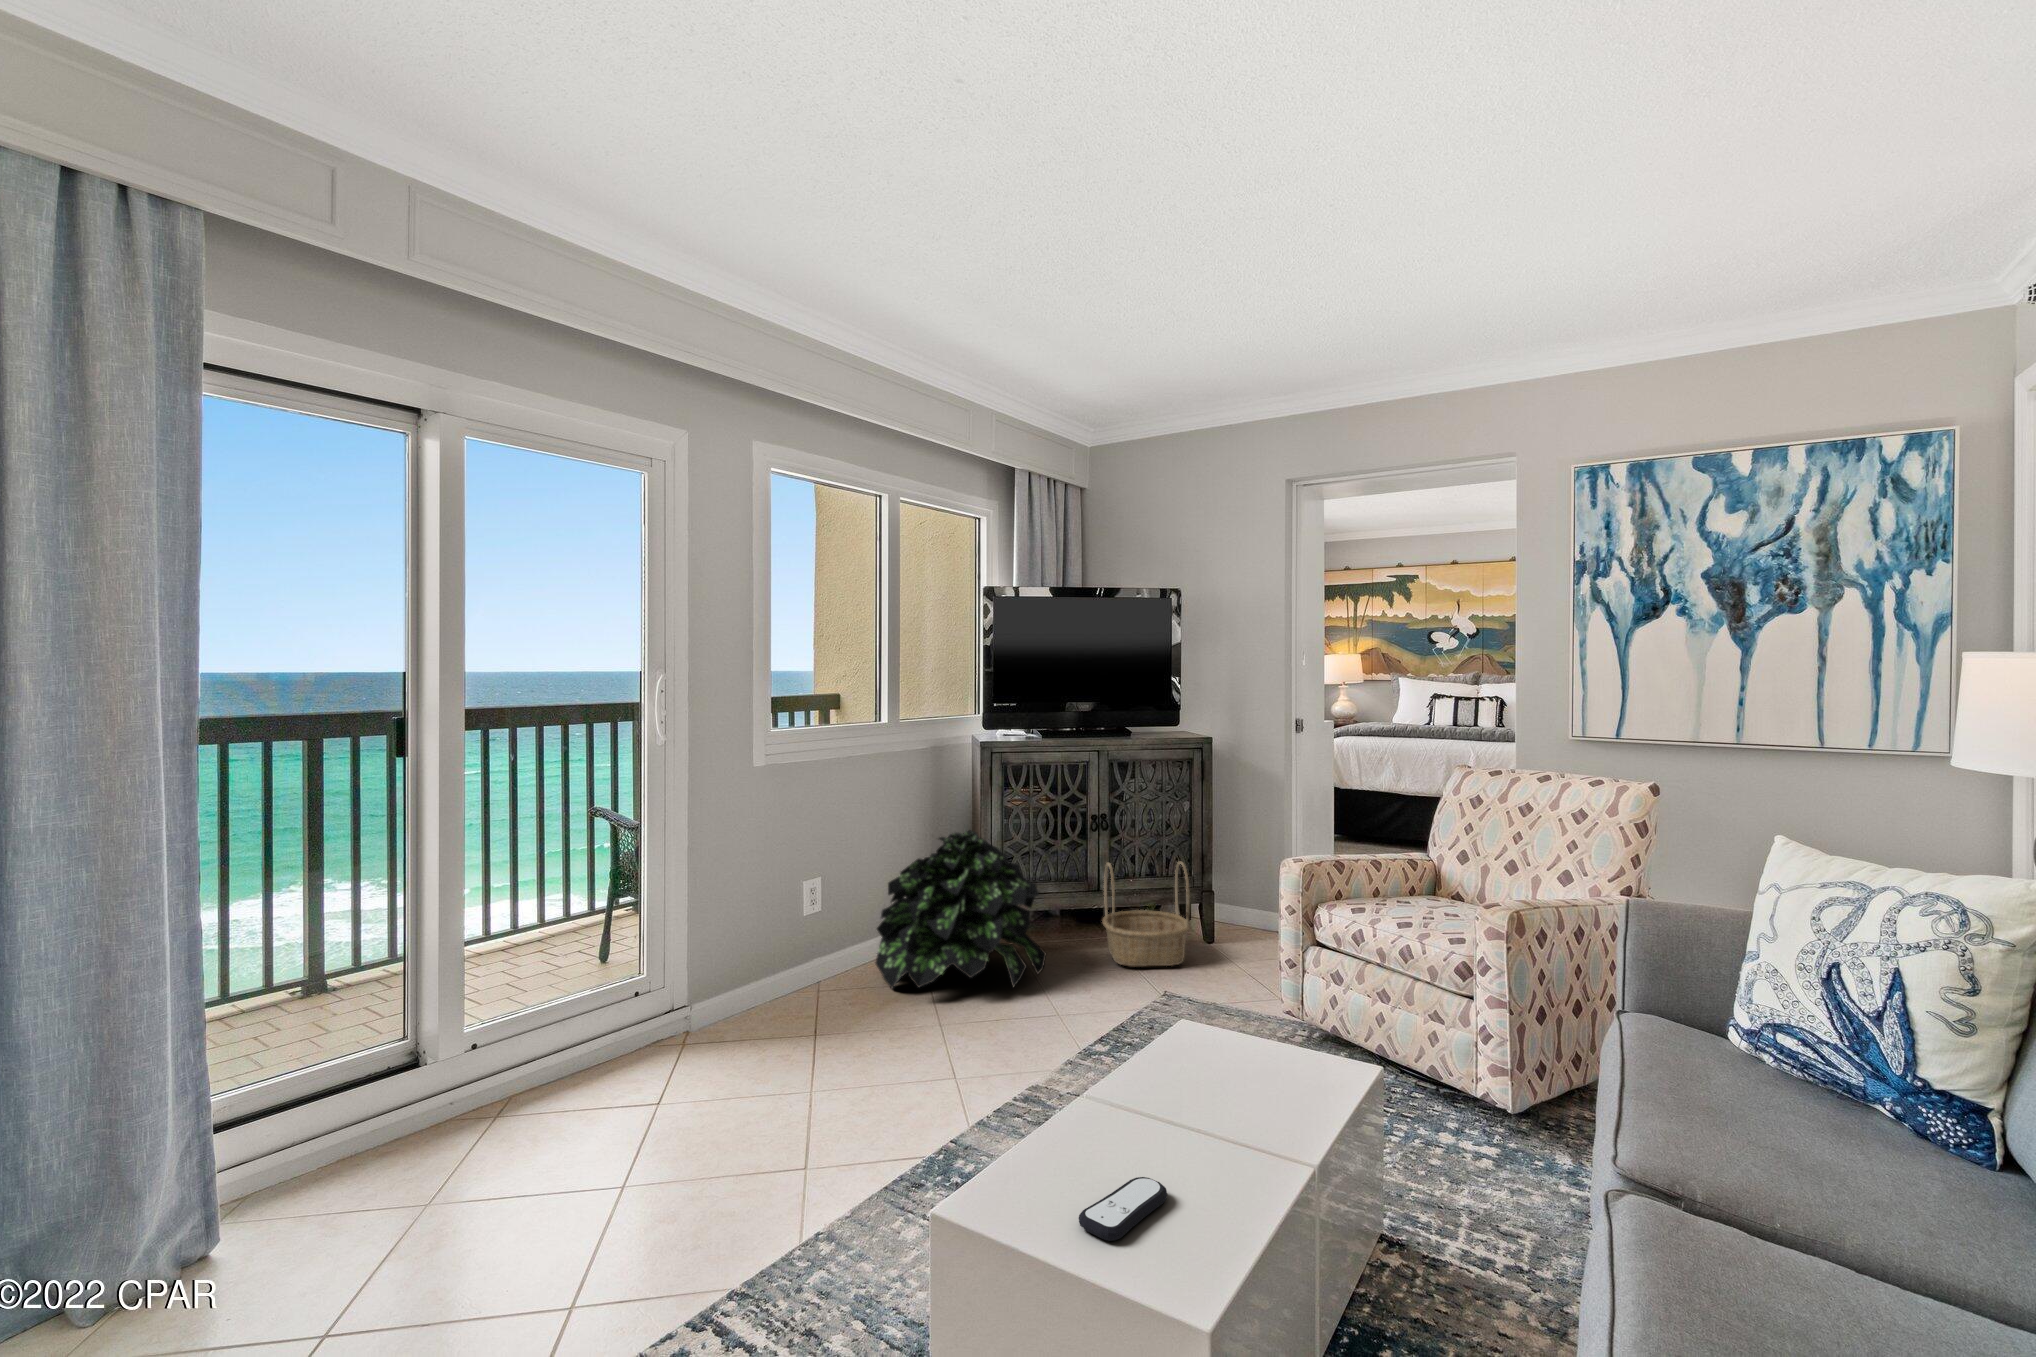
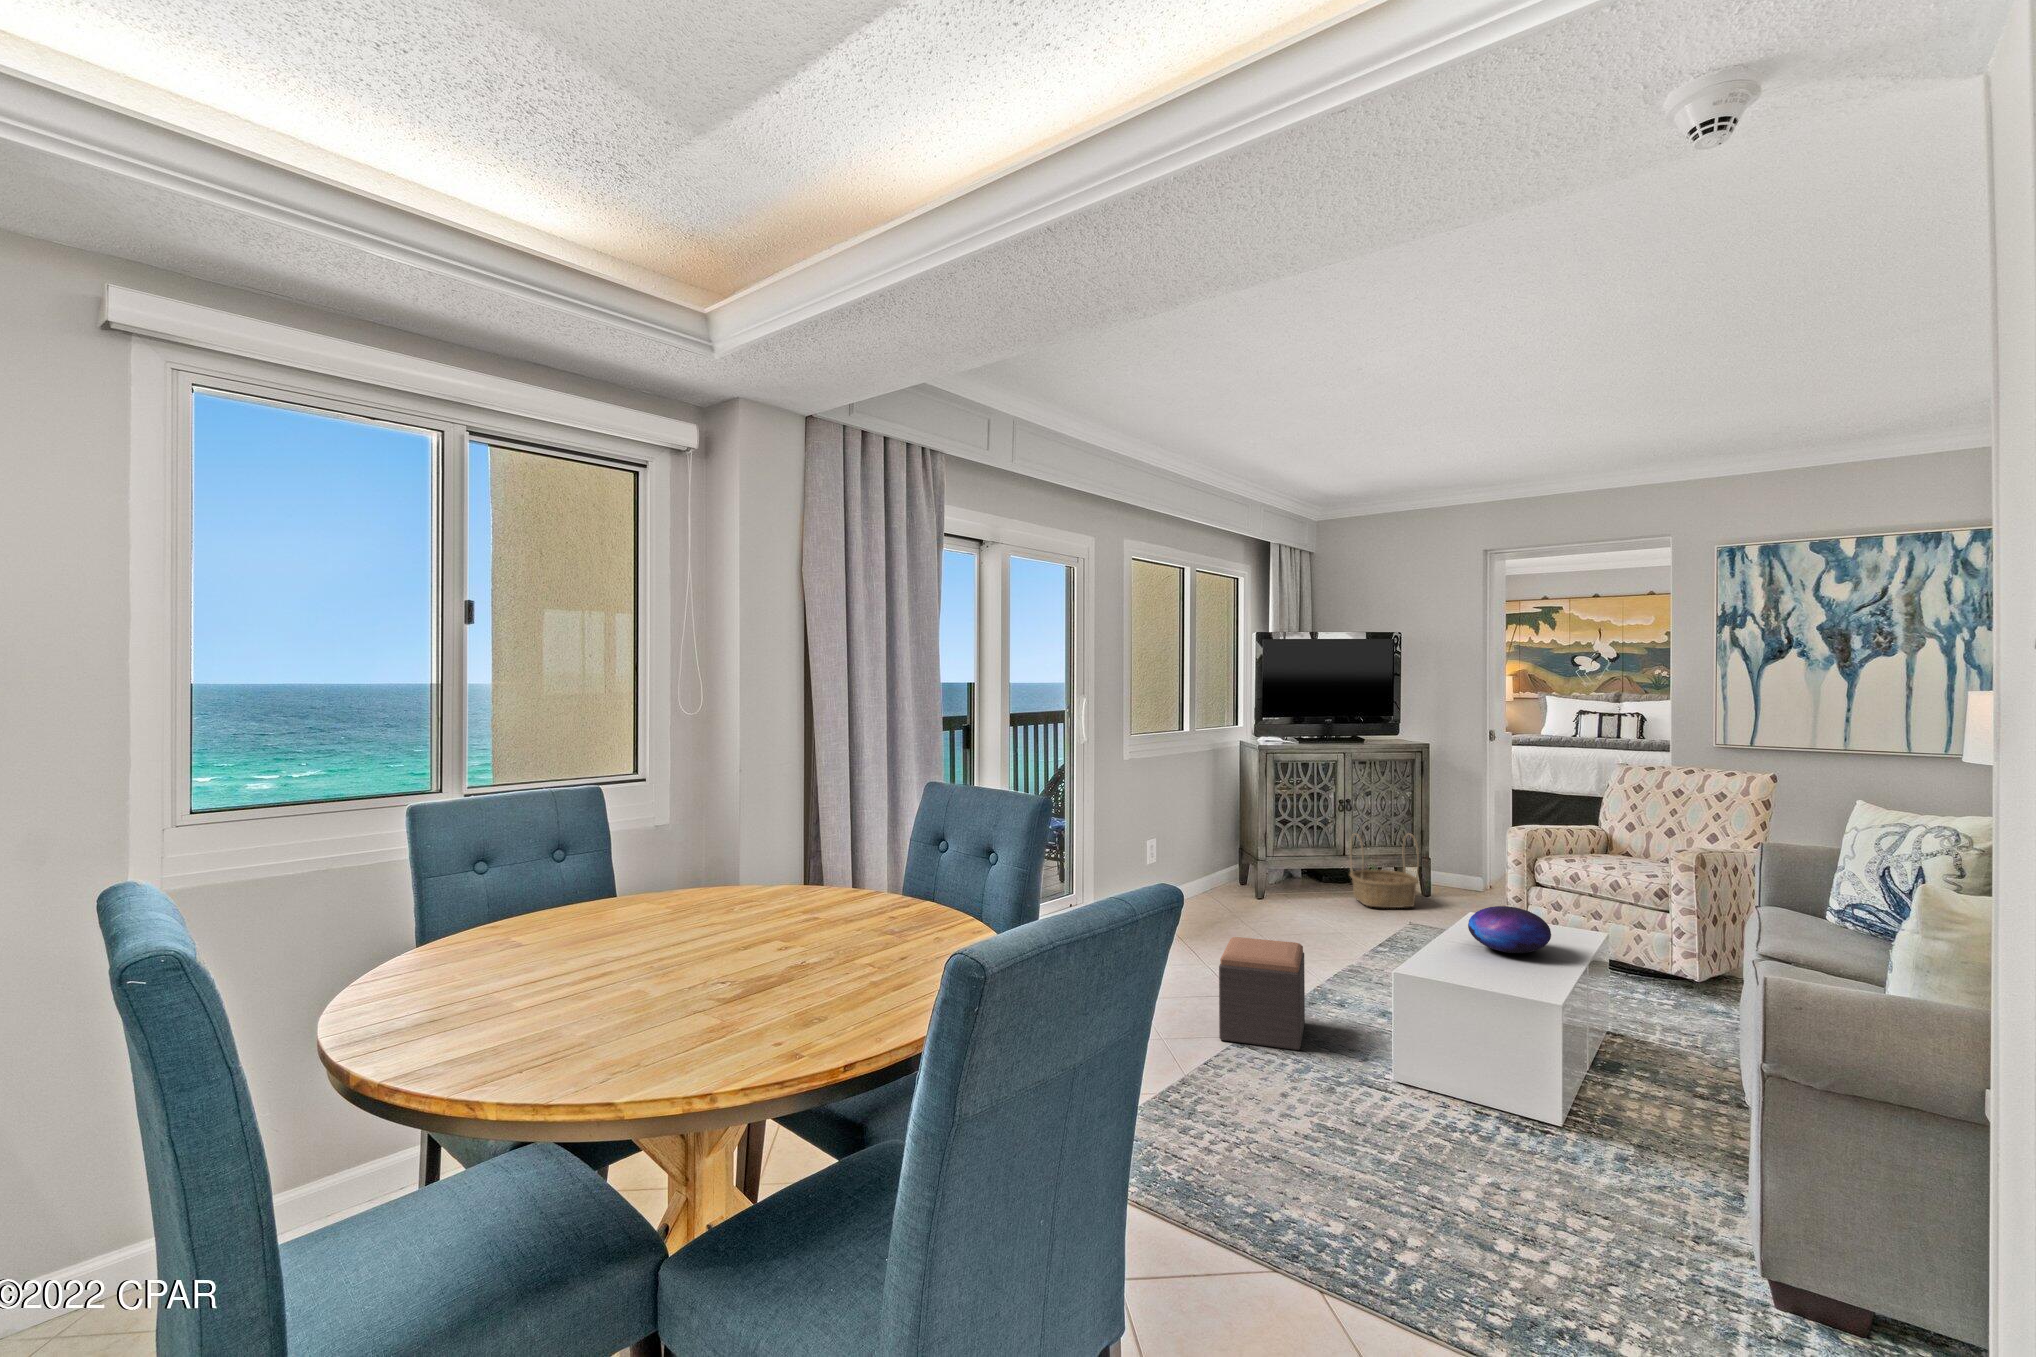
potted plant: present [875,830,1046,988] -> none [1191,808,1320,918]
decorative orb: none [1122,1030,1258,1126] -> present [1468,906,1551,953]
footstool: none [688,1078,876,1310] -> present [1219,937,1305,1050]
remote control: present [1079,1177,1167,1241] -> none [1480,968,1520,988]

